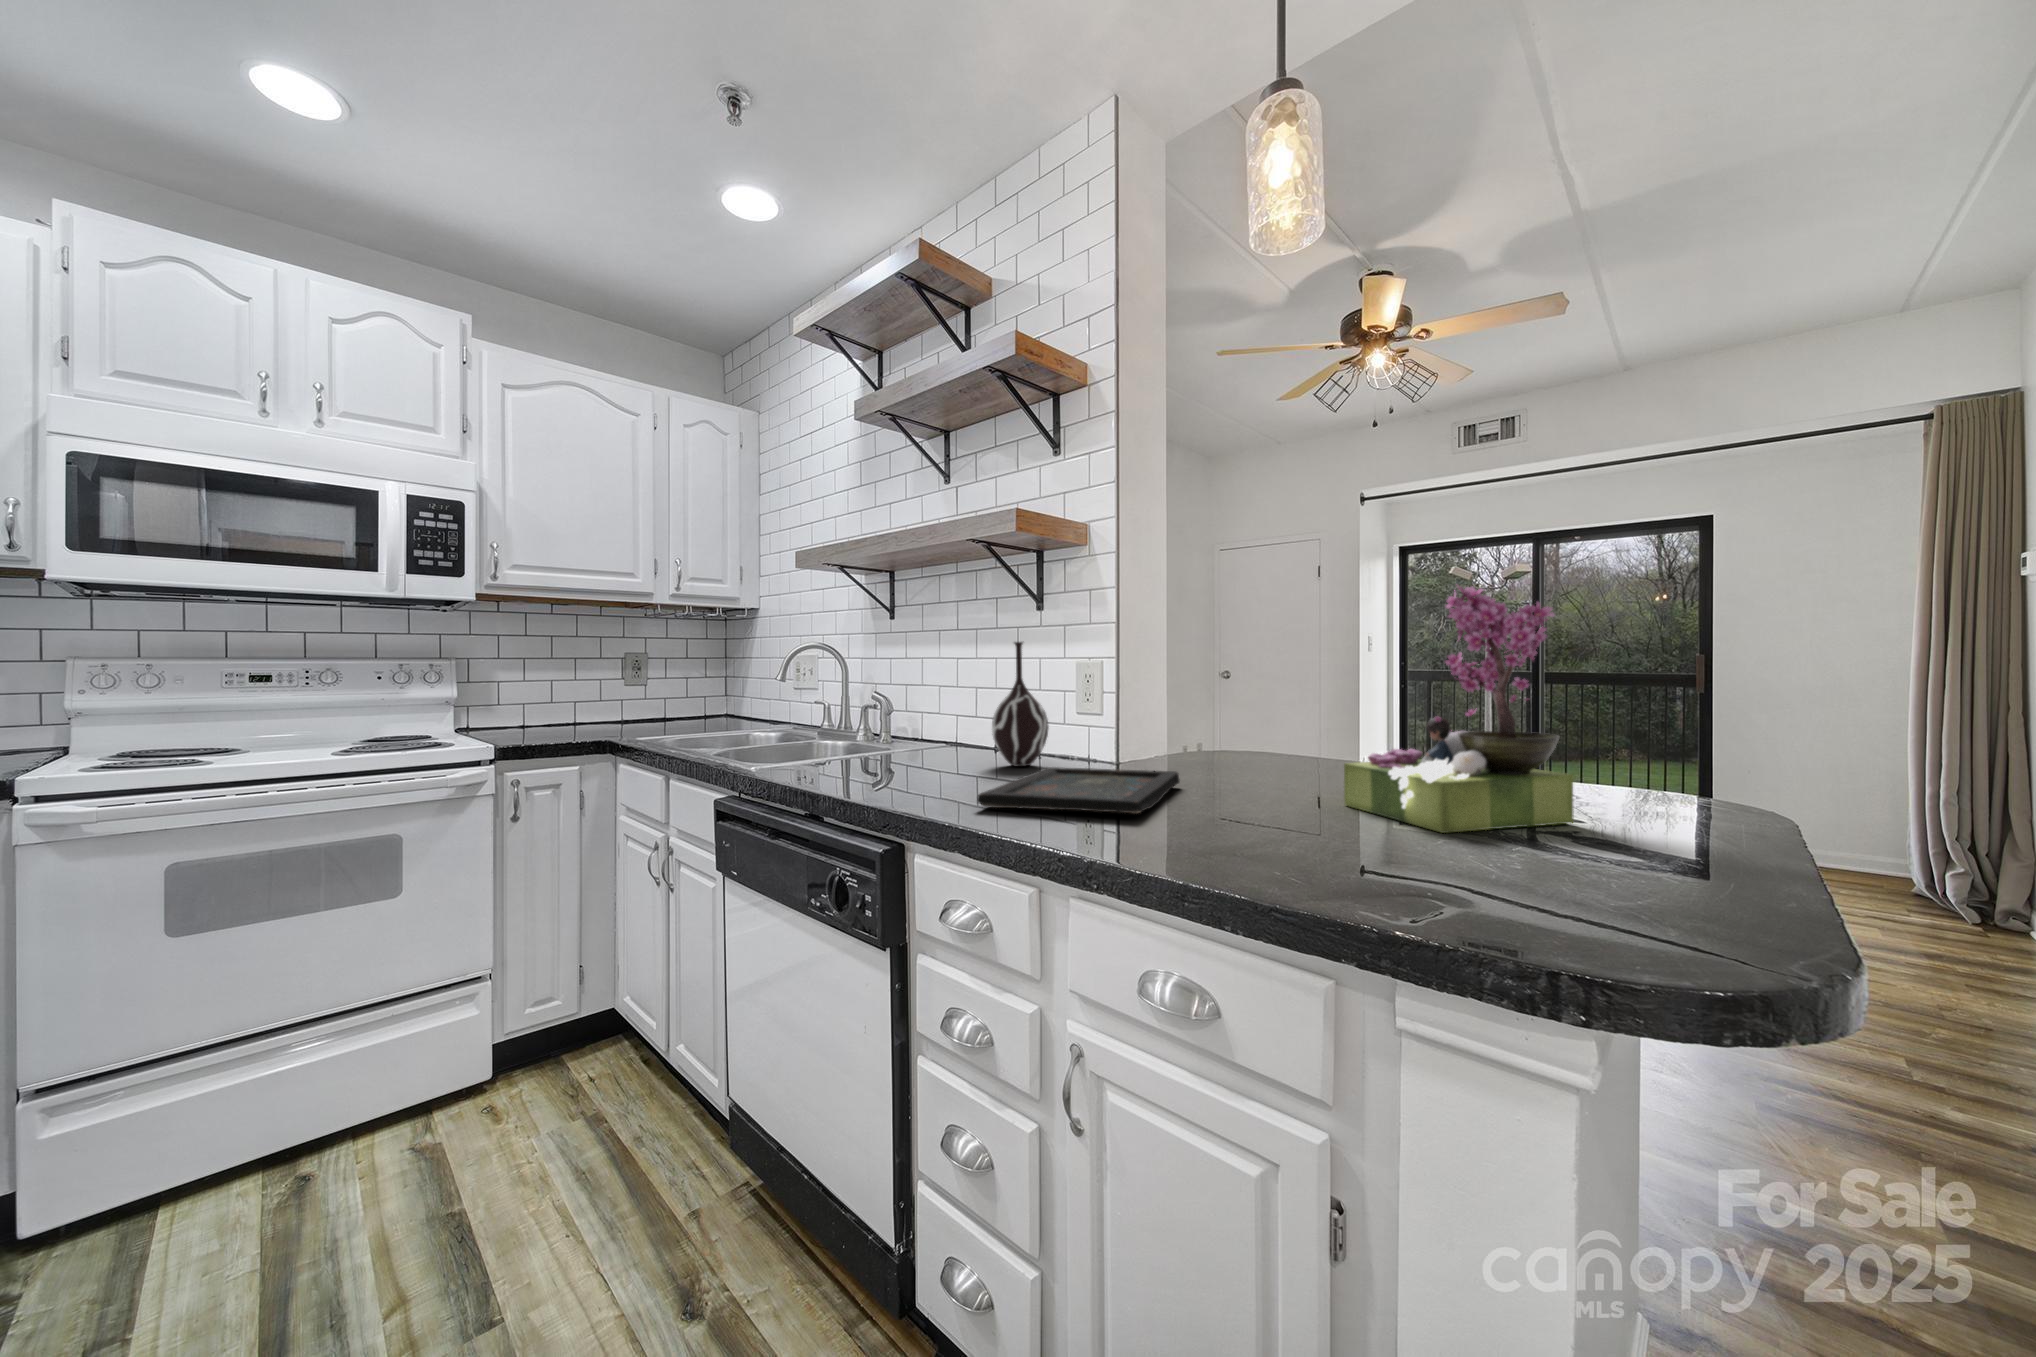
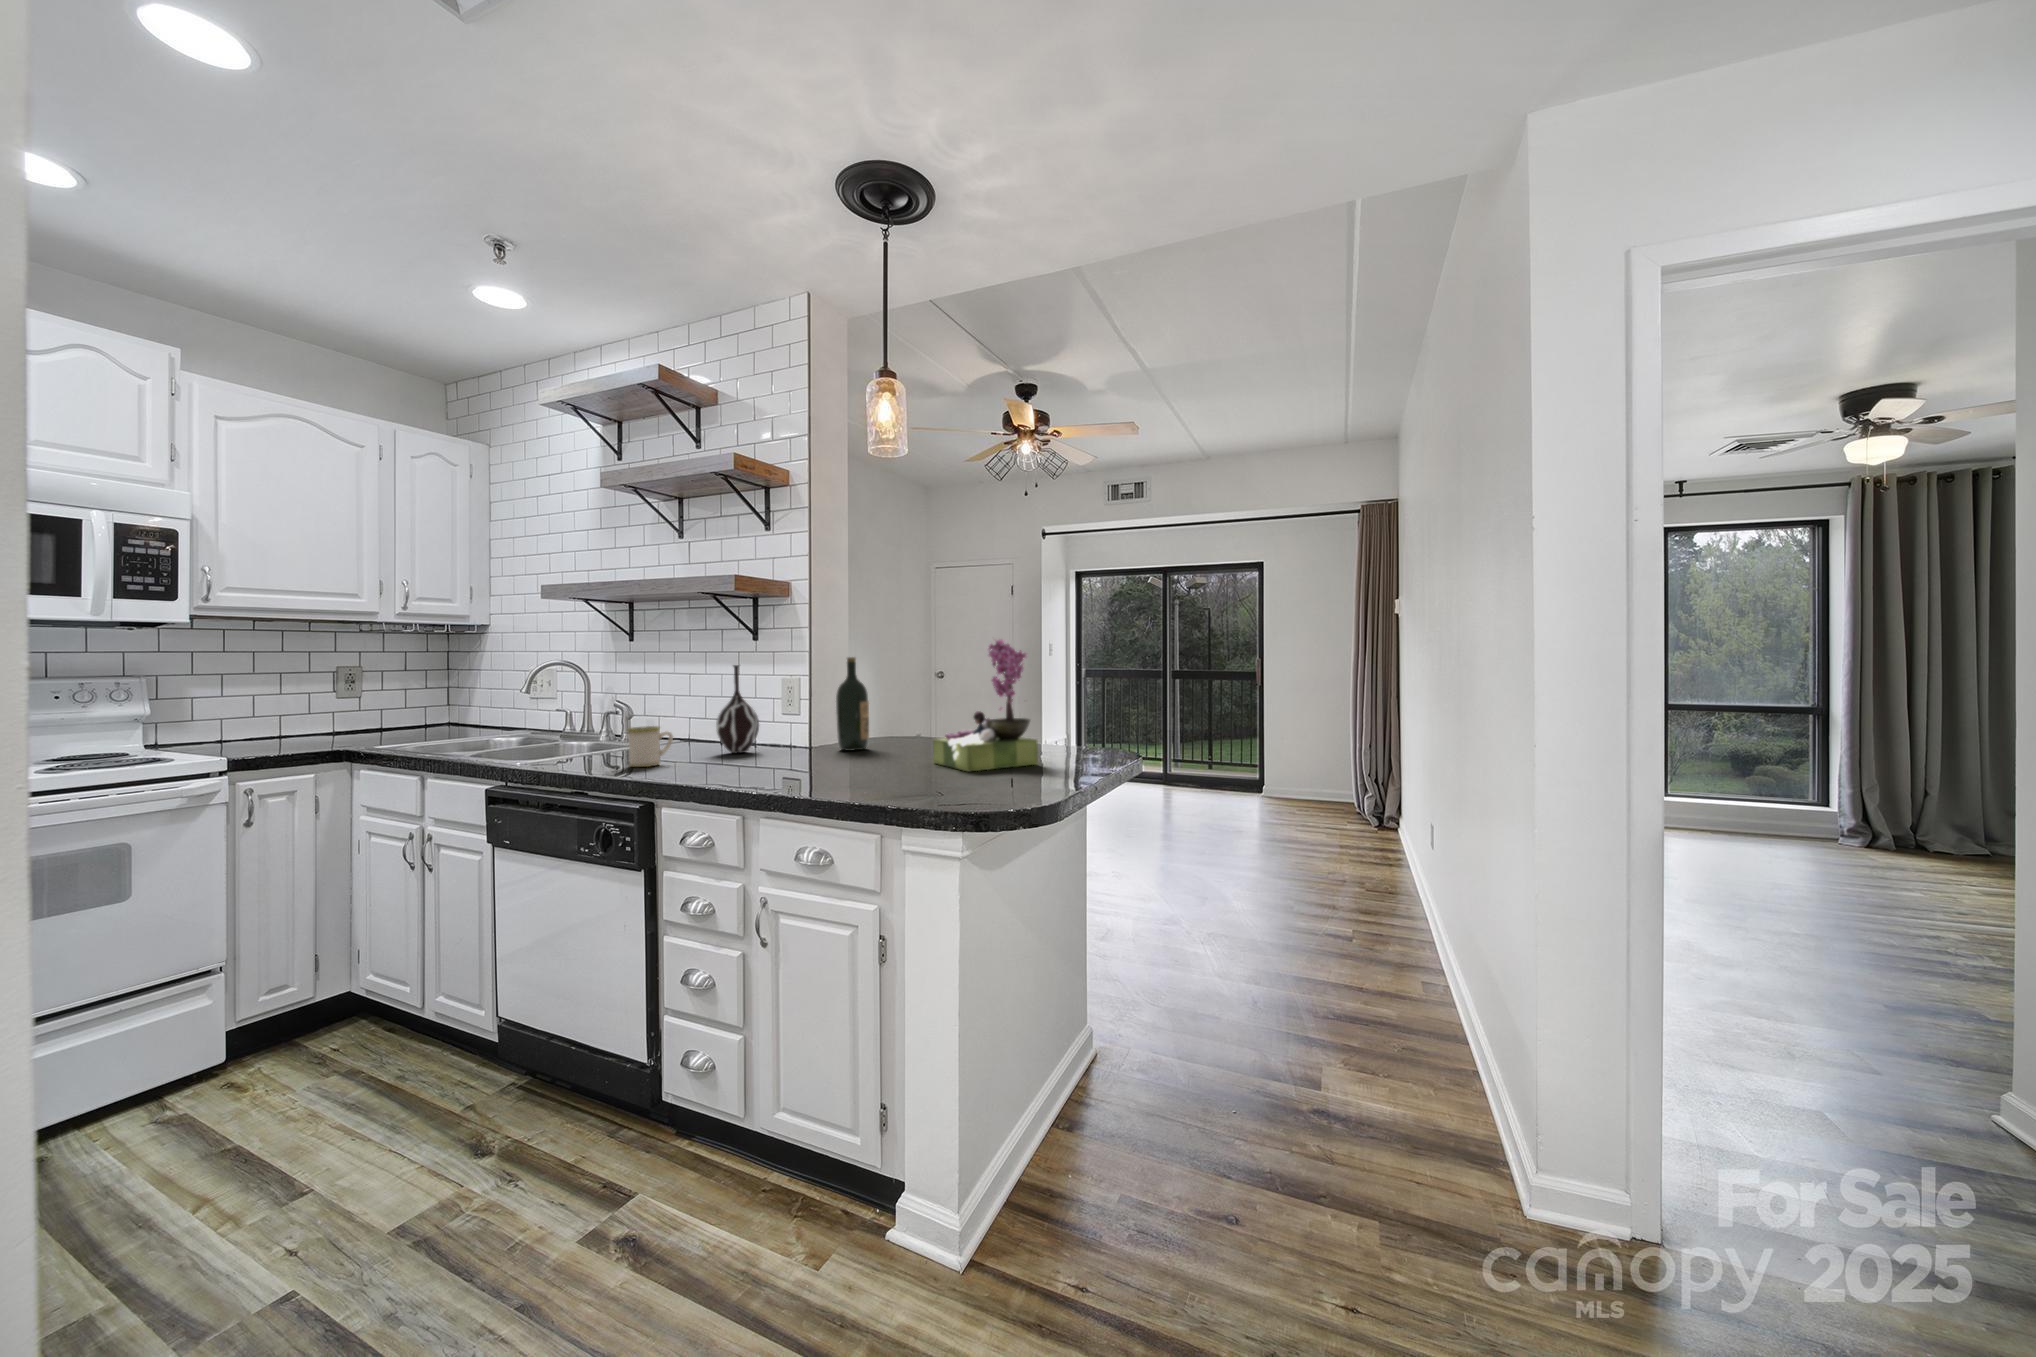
wine bottle: none [1158,630,1206,770] -> present [836,657,869,751]
mug: none [876,726,936,784] -> present [628,726,673,767]
tray: present [977,767,1180,814] -> none [705,750,844,775]

